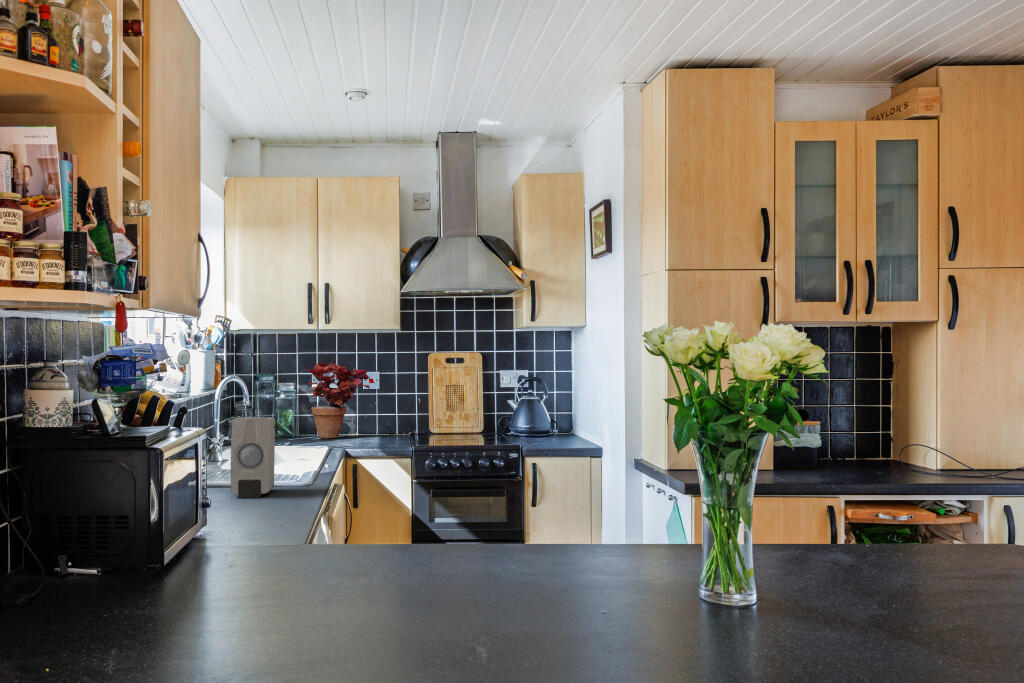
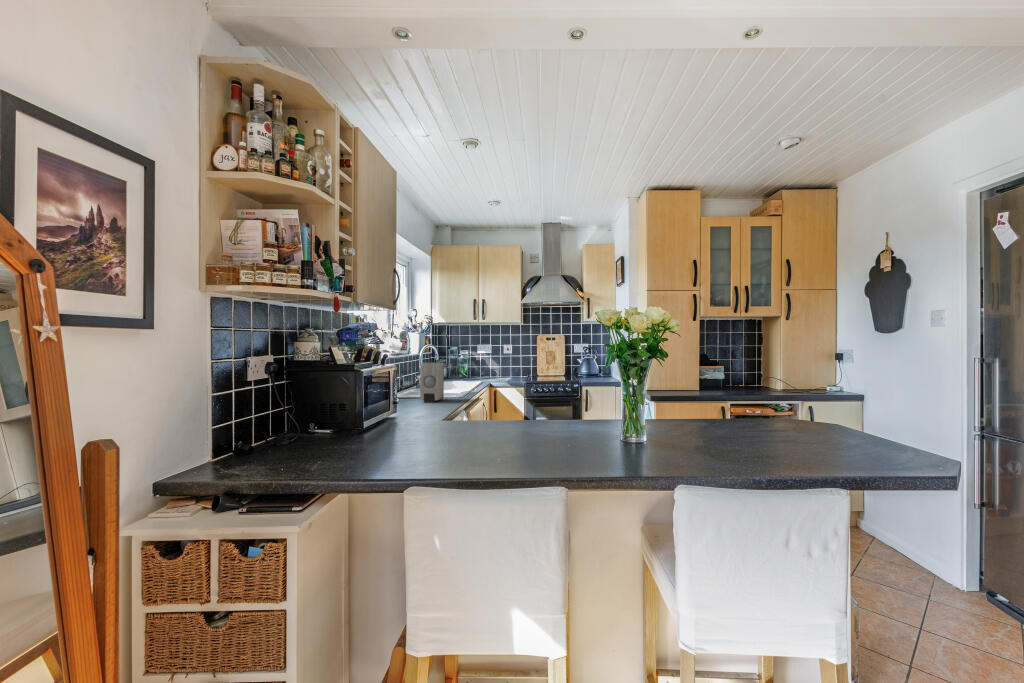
potted plant: present [307,362,370,438] -> none [475,340,507,378]

